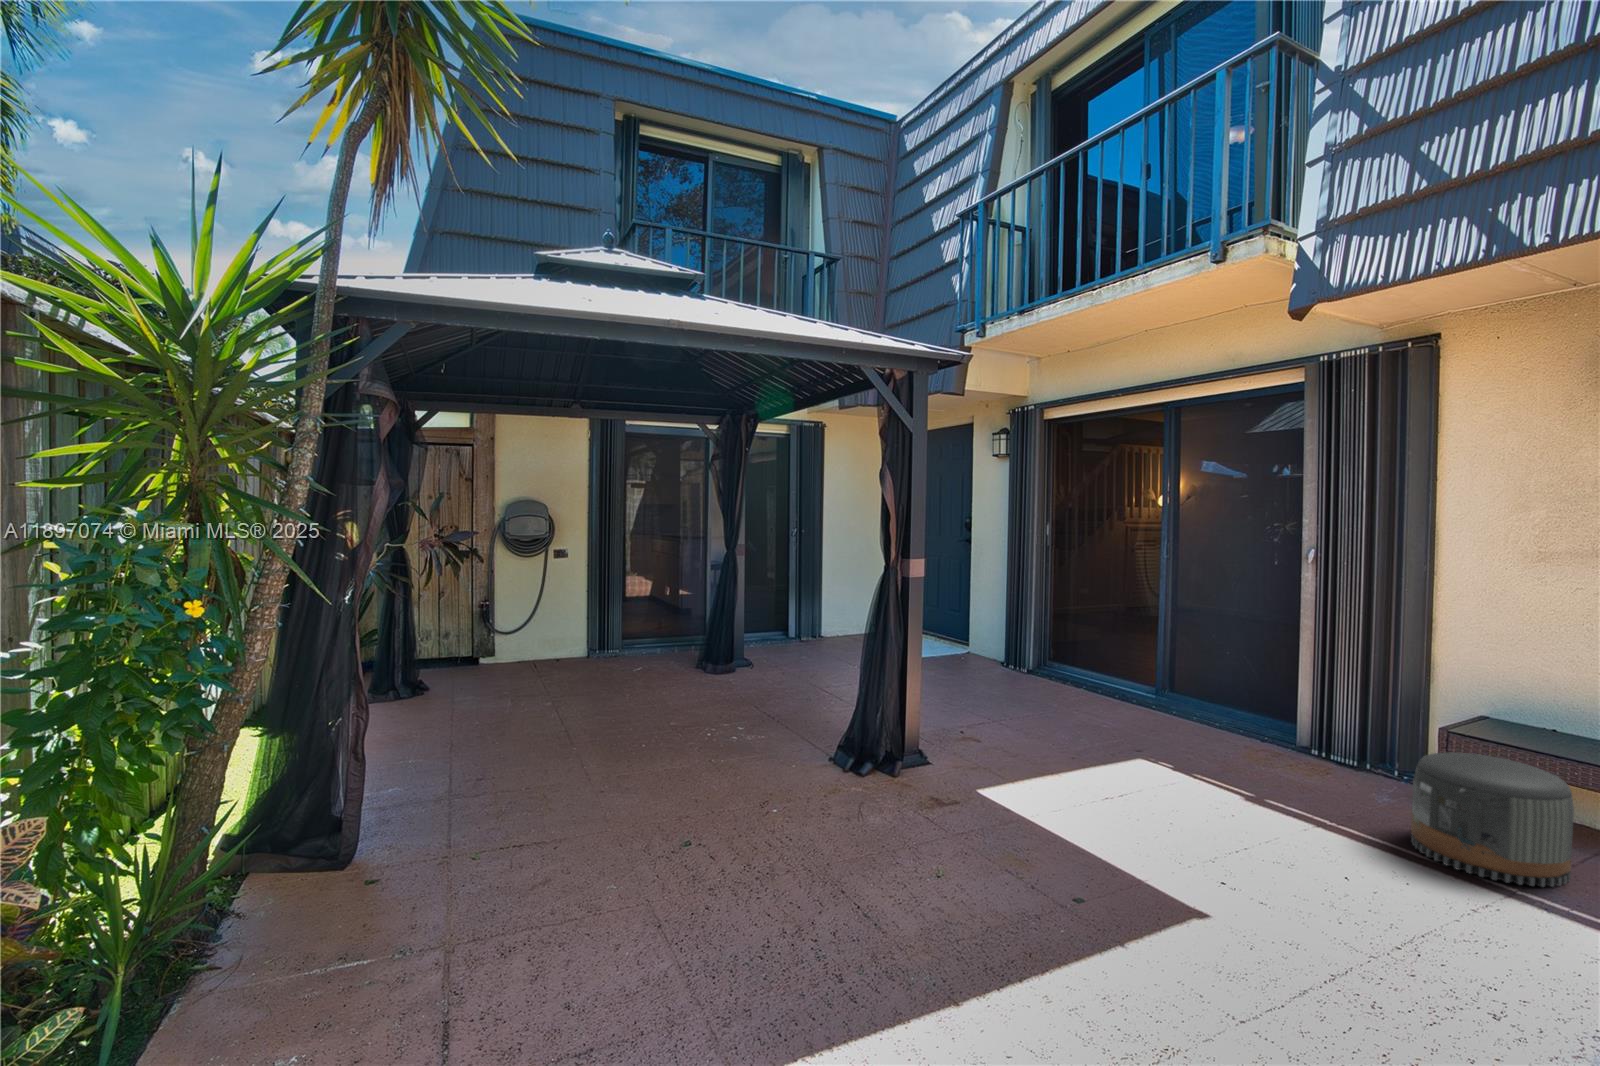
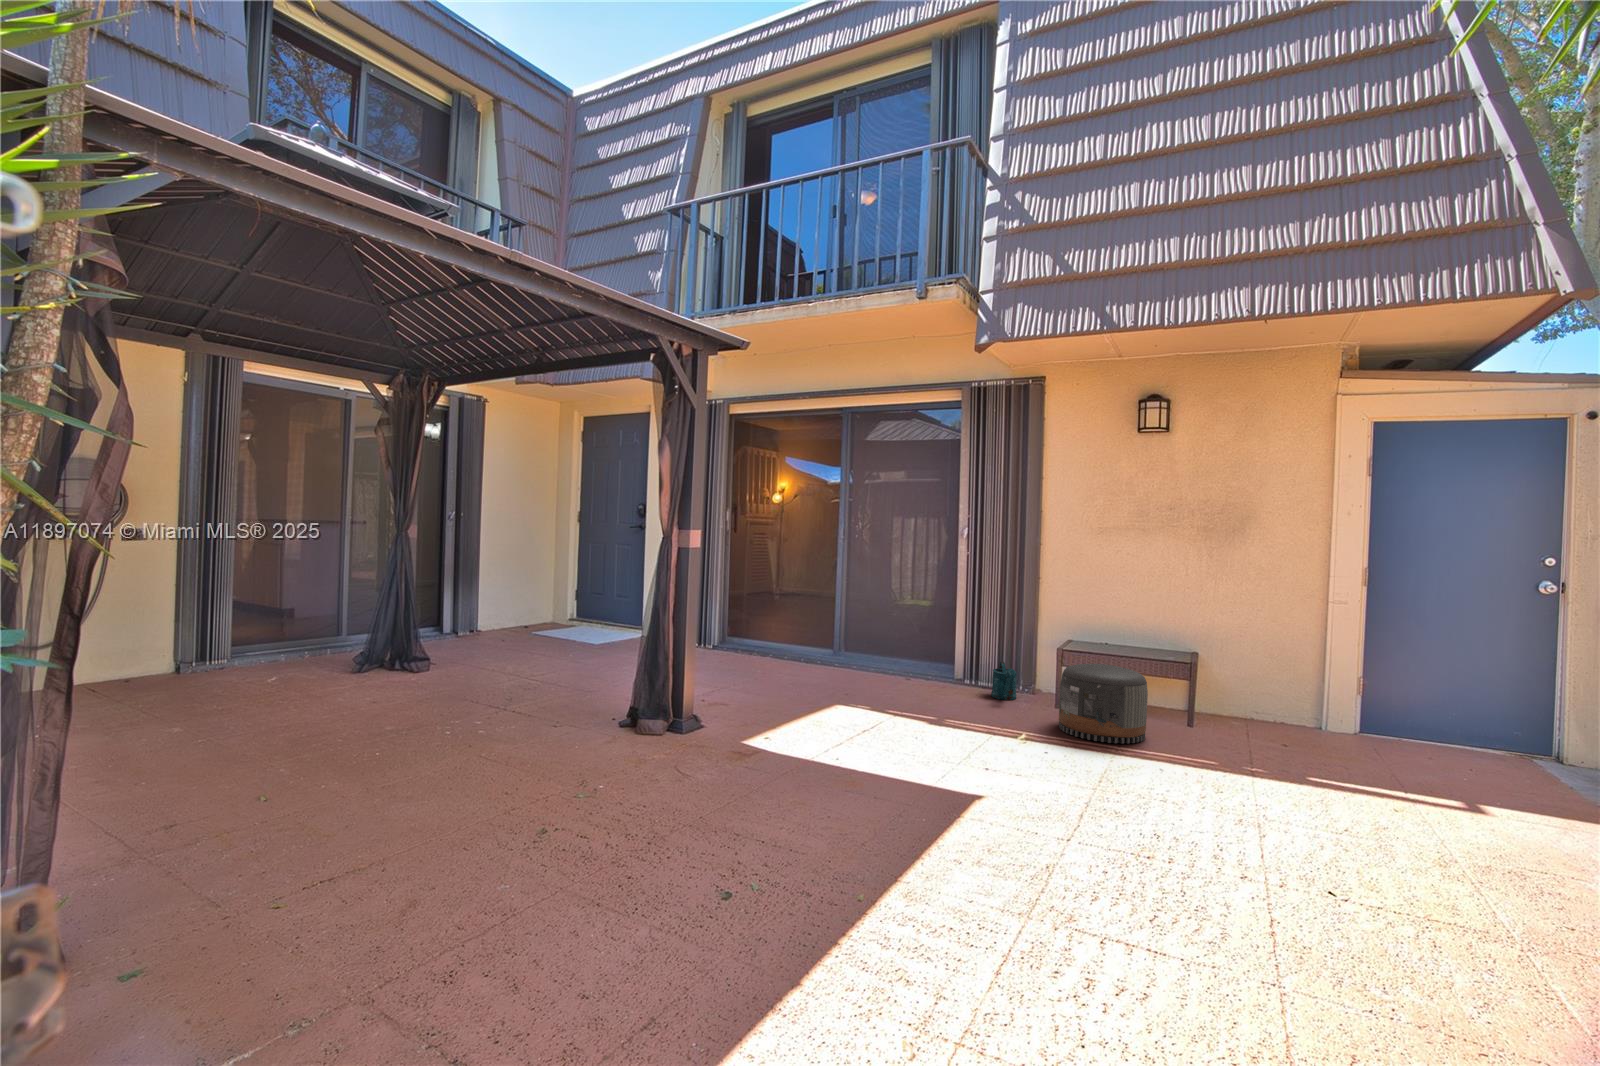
watering can: none [1343,732,1384,787] -> present [991,662,1017,700]

